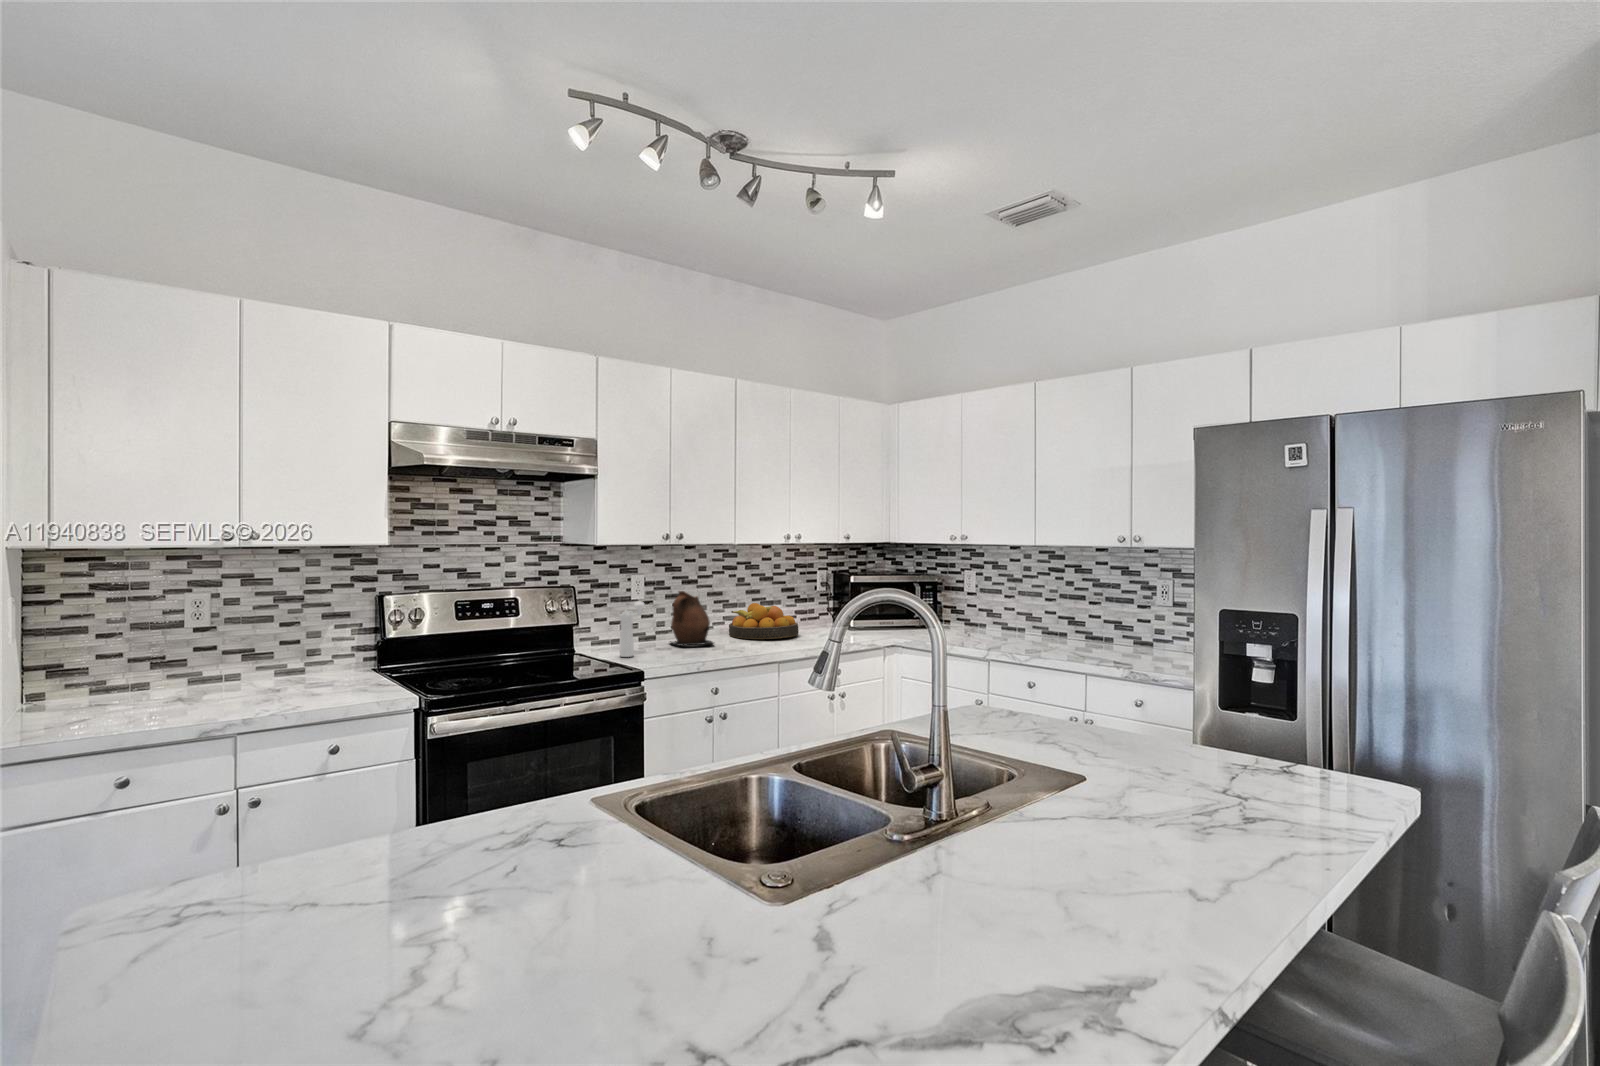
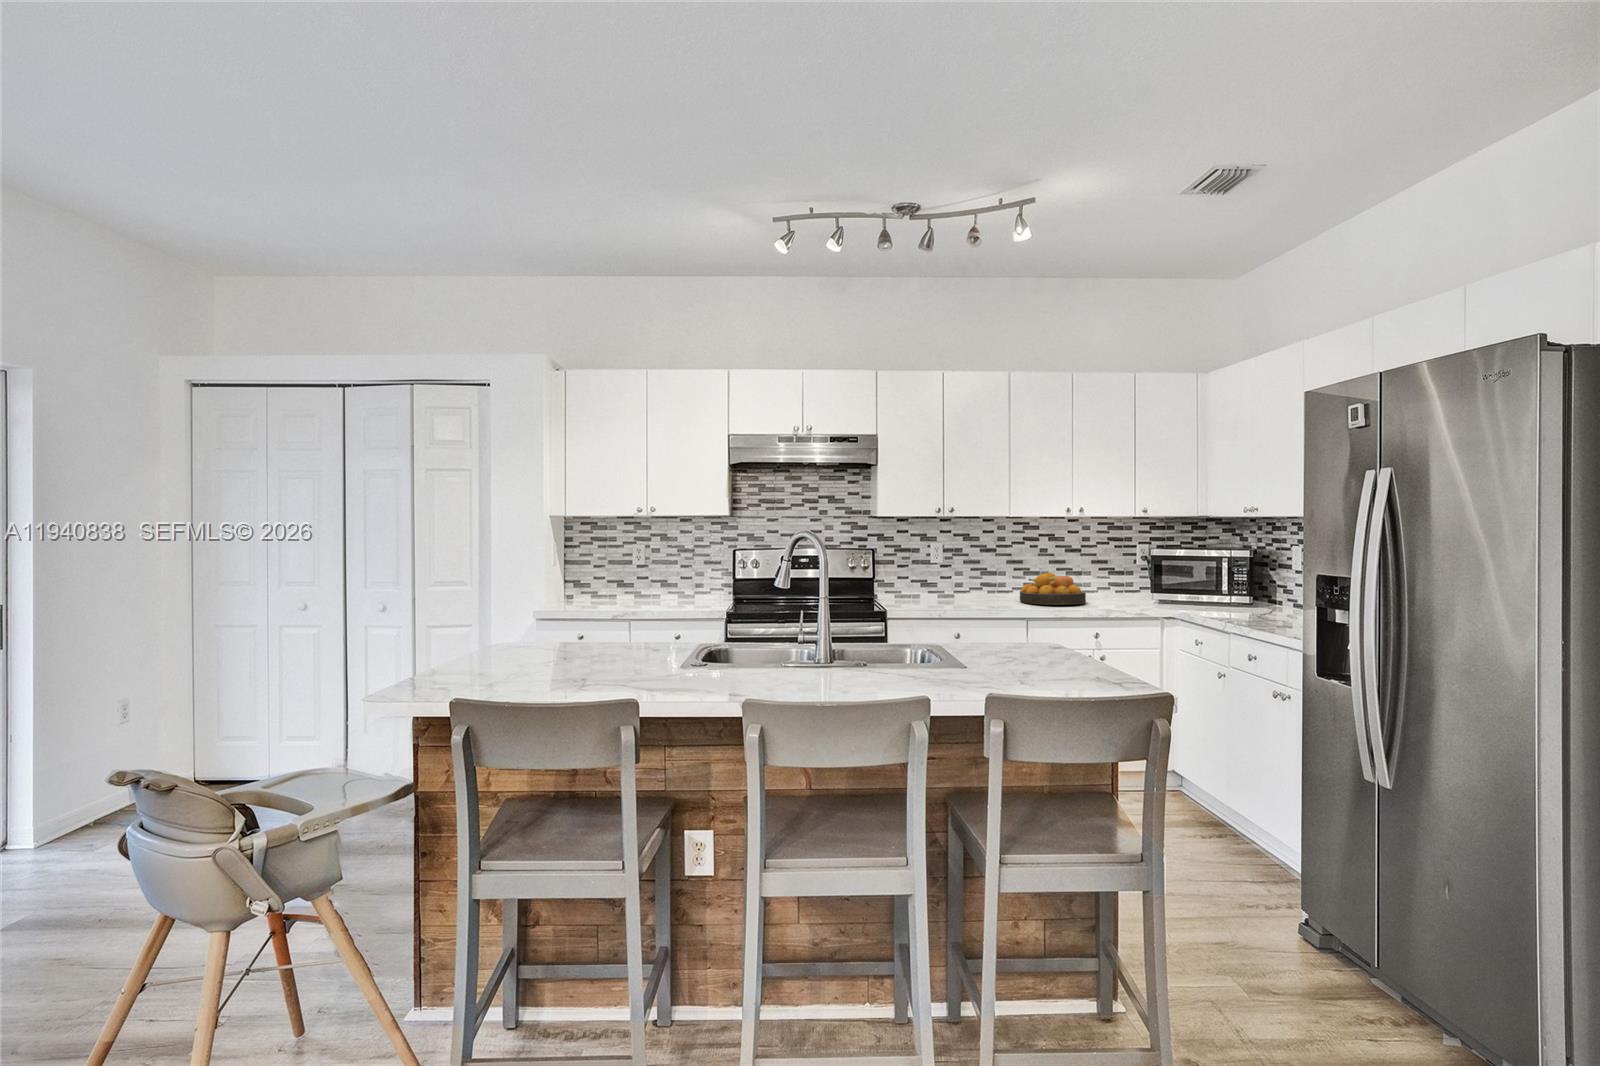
ceramic pitcher: present [670,591,714,646] -> none [952,557,991,605]
pepper mill: present [620,602,644,657] -> none [897,564,923,607]

